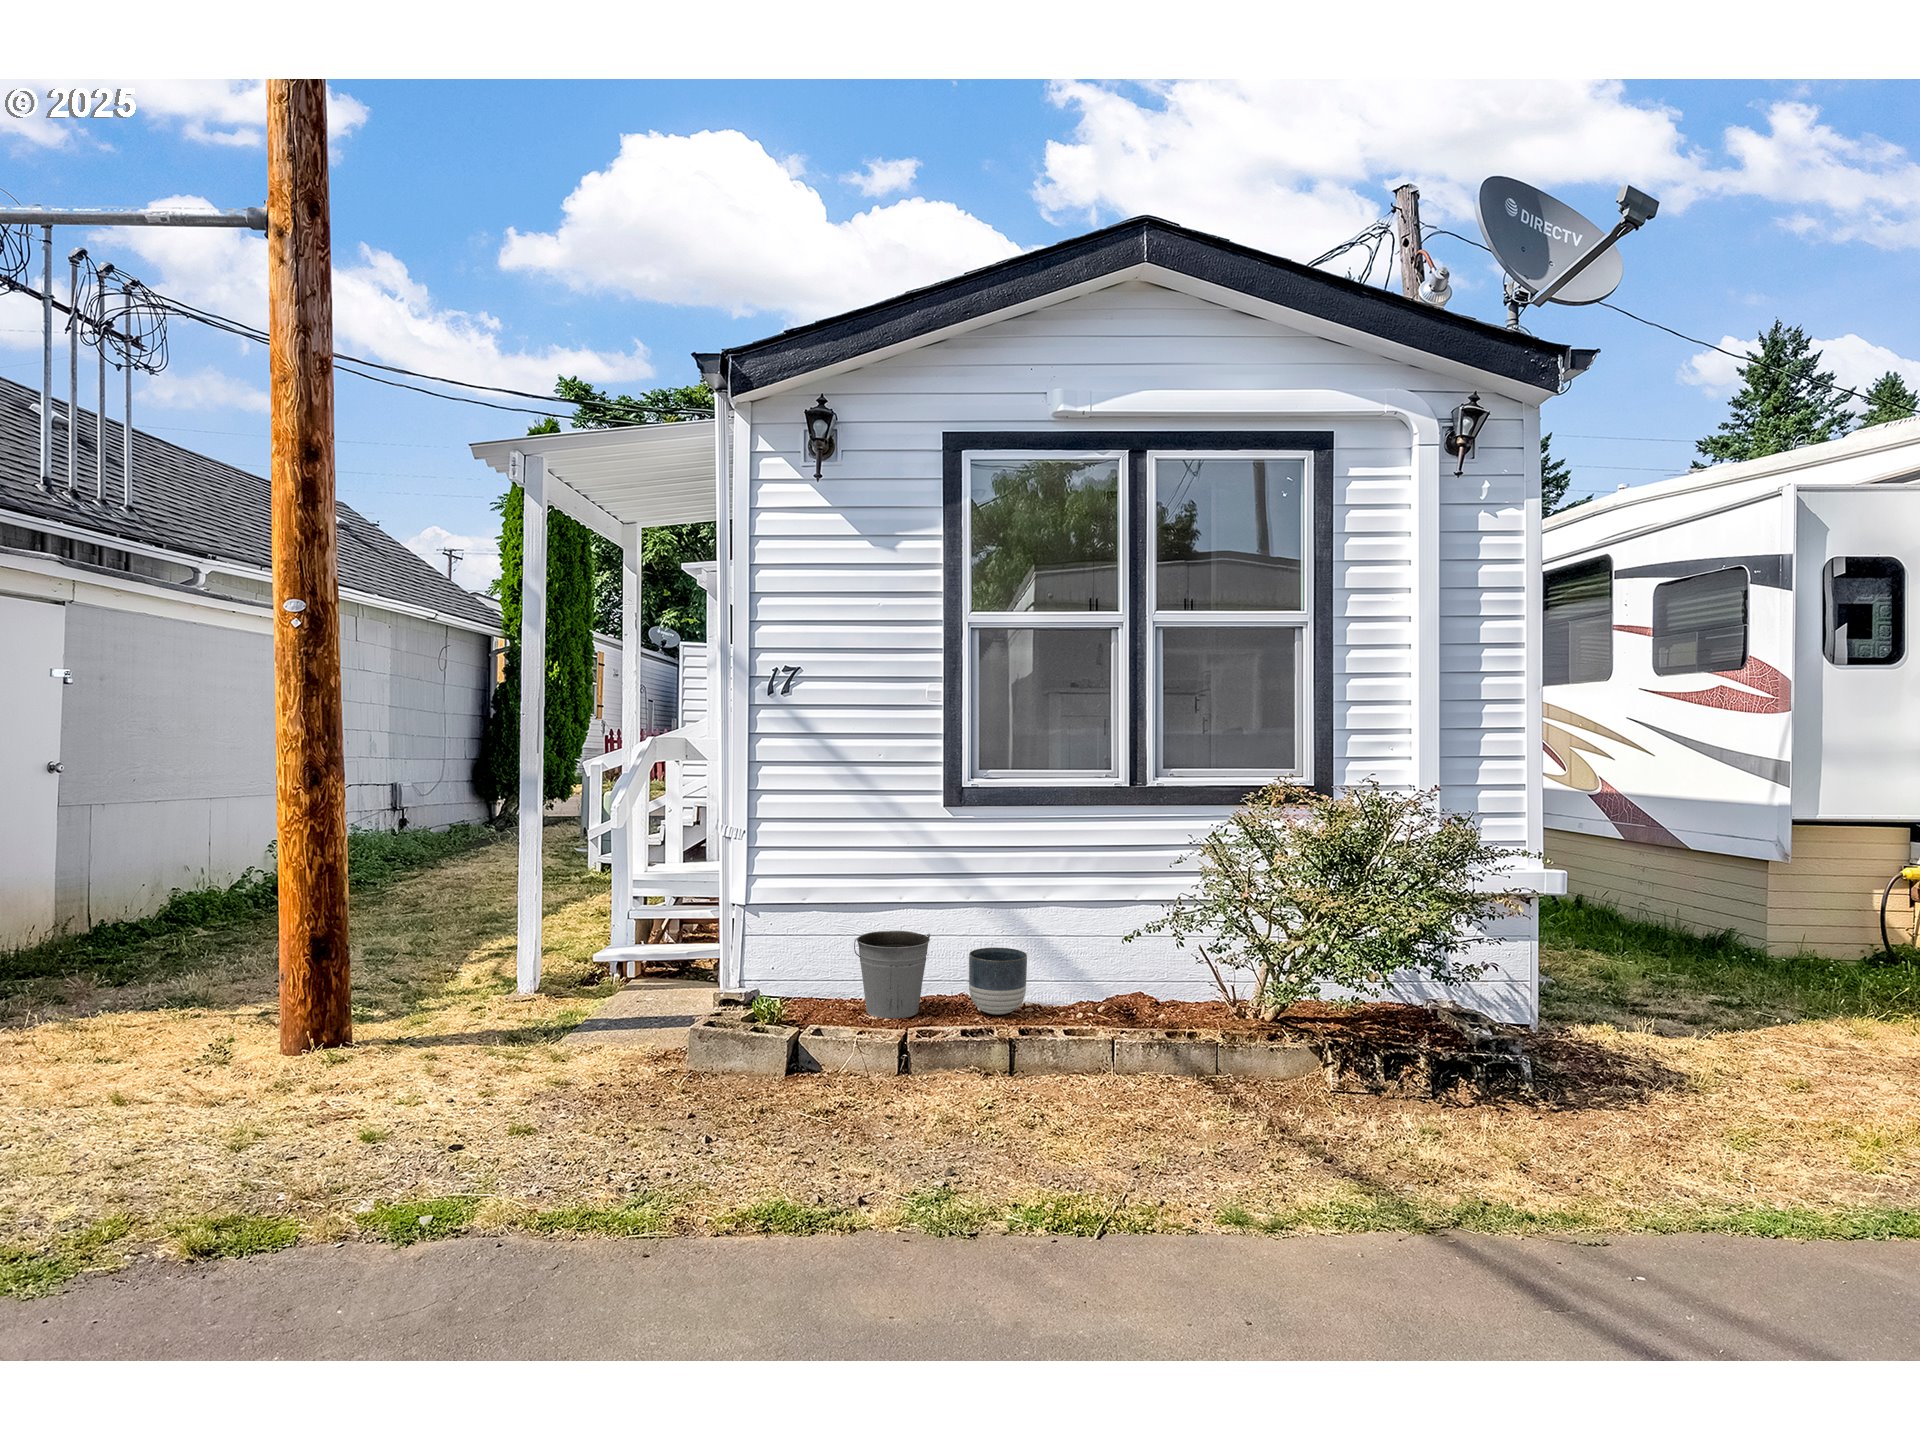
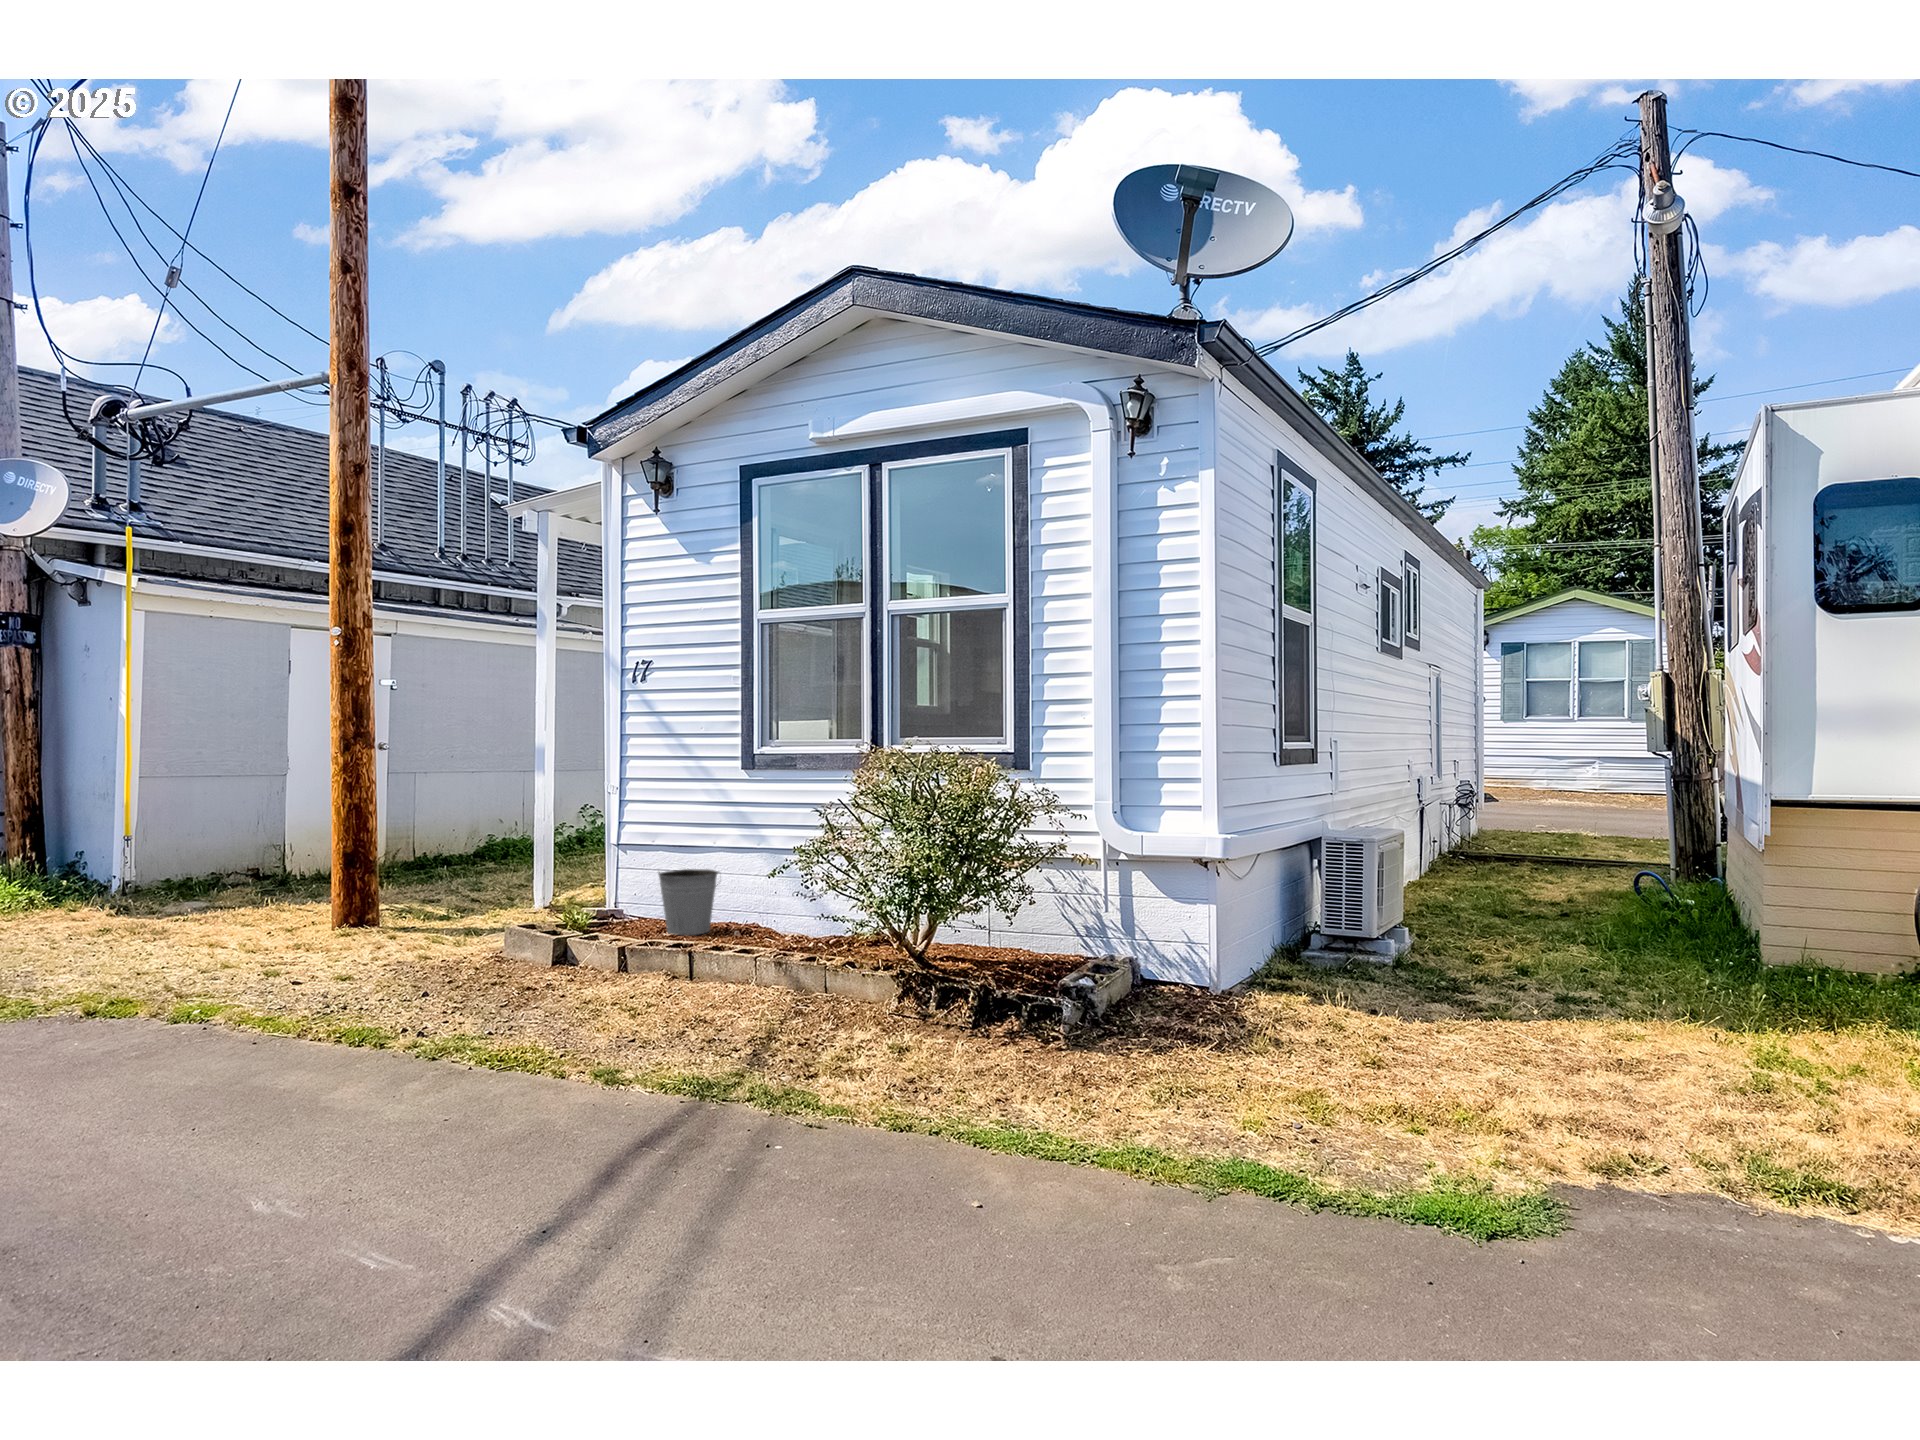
planter: present [969,948,1027,1015] -> none [738,886,787,938]

